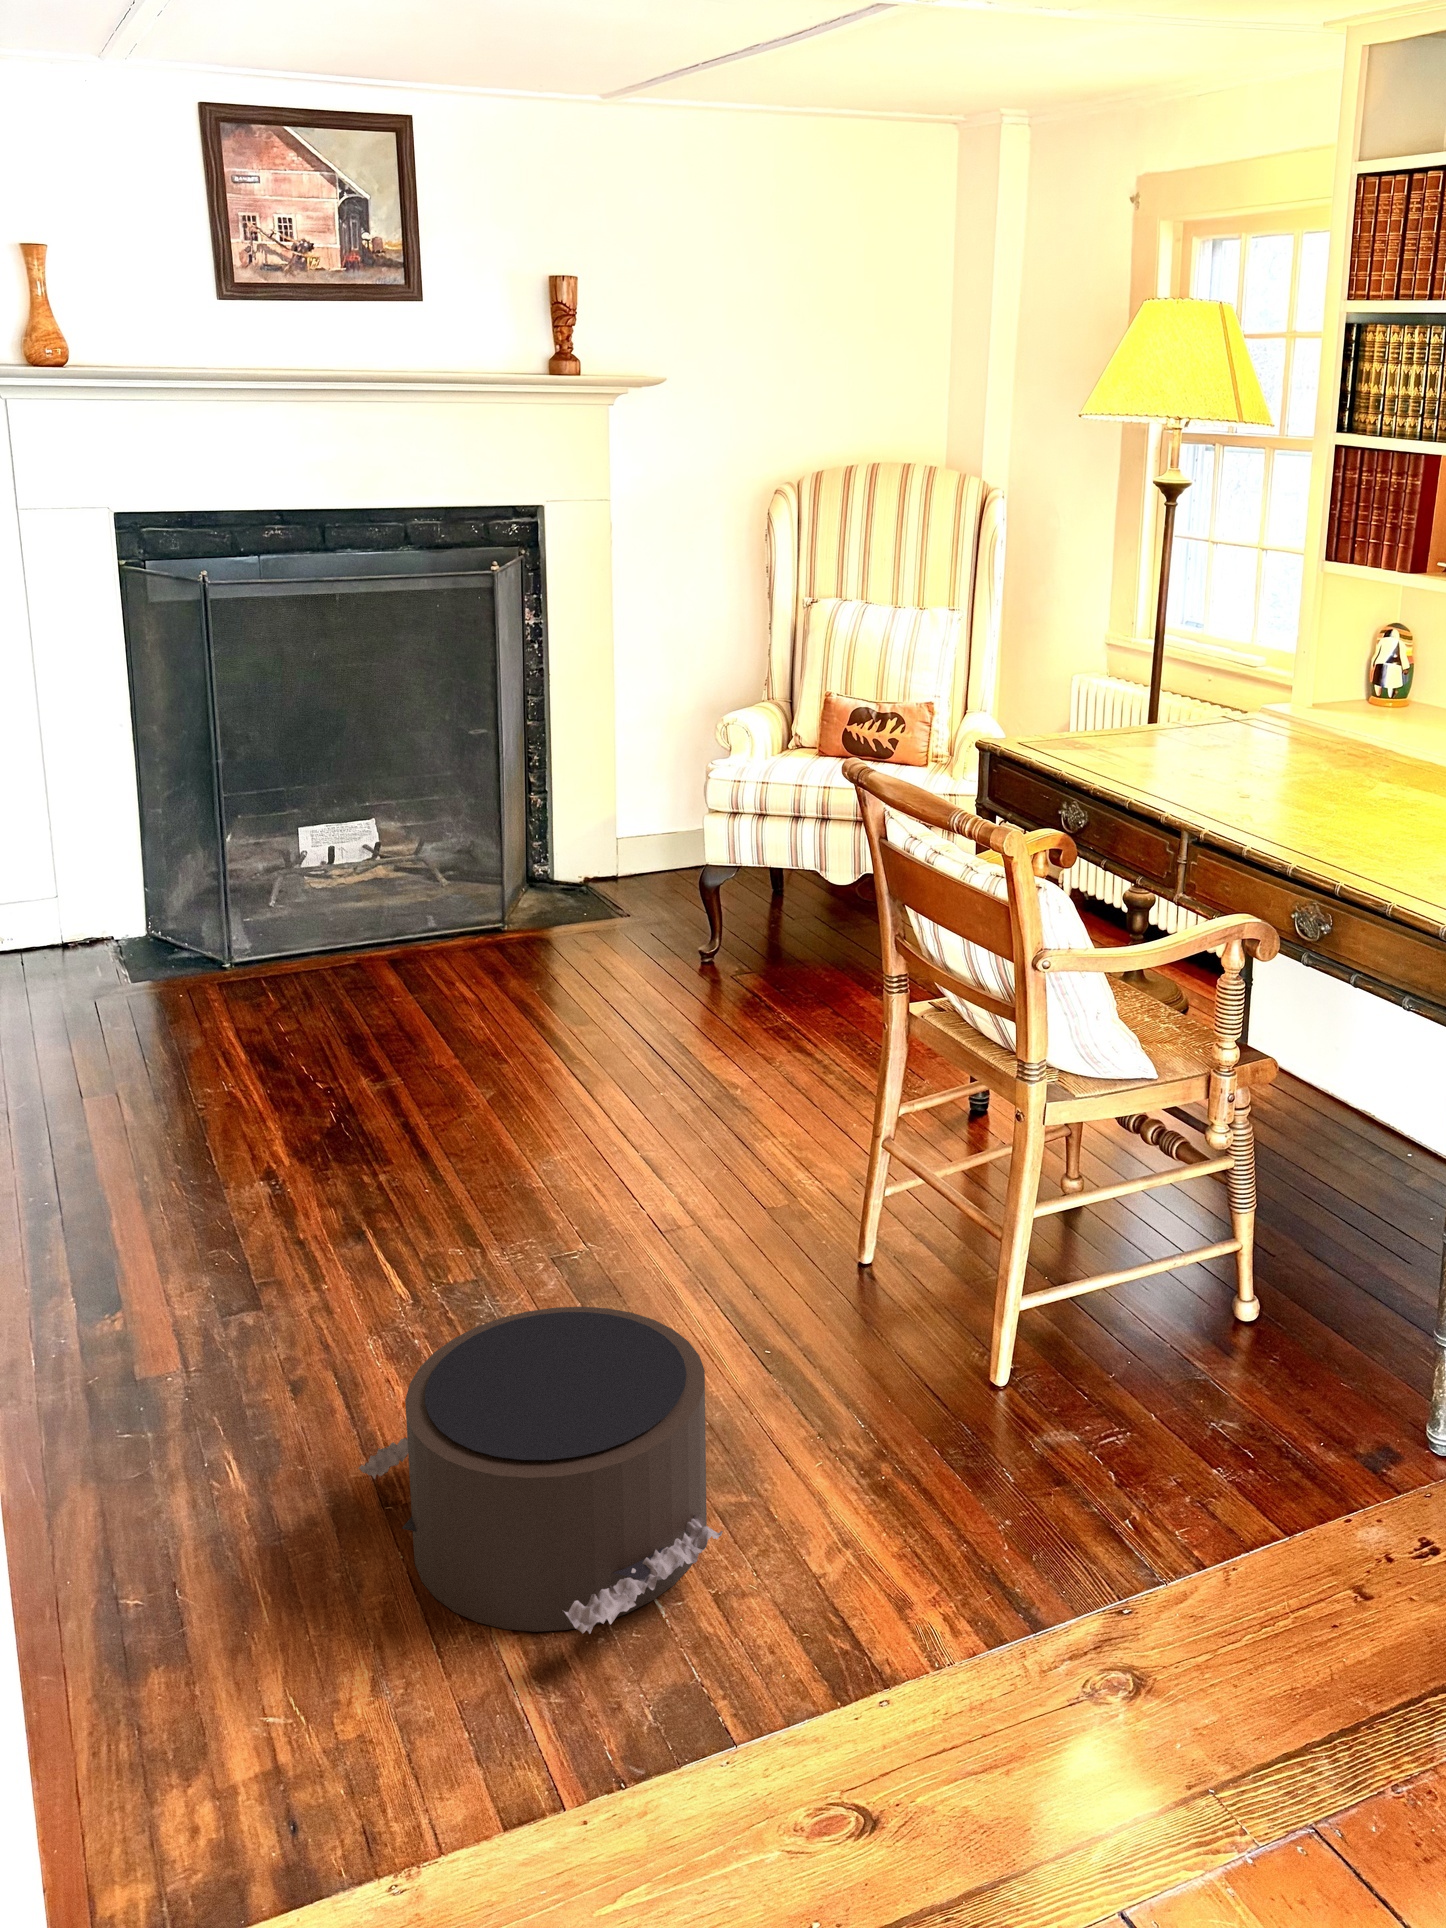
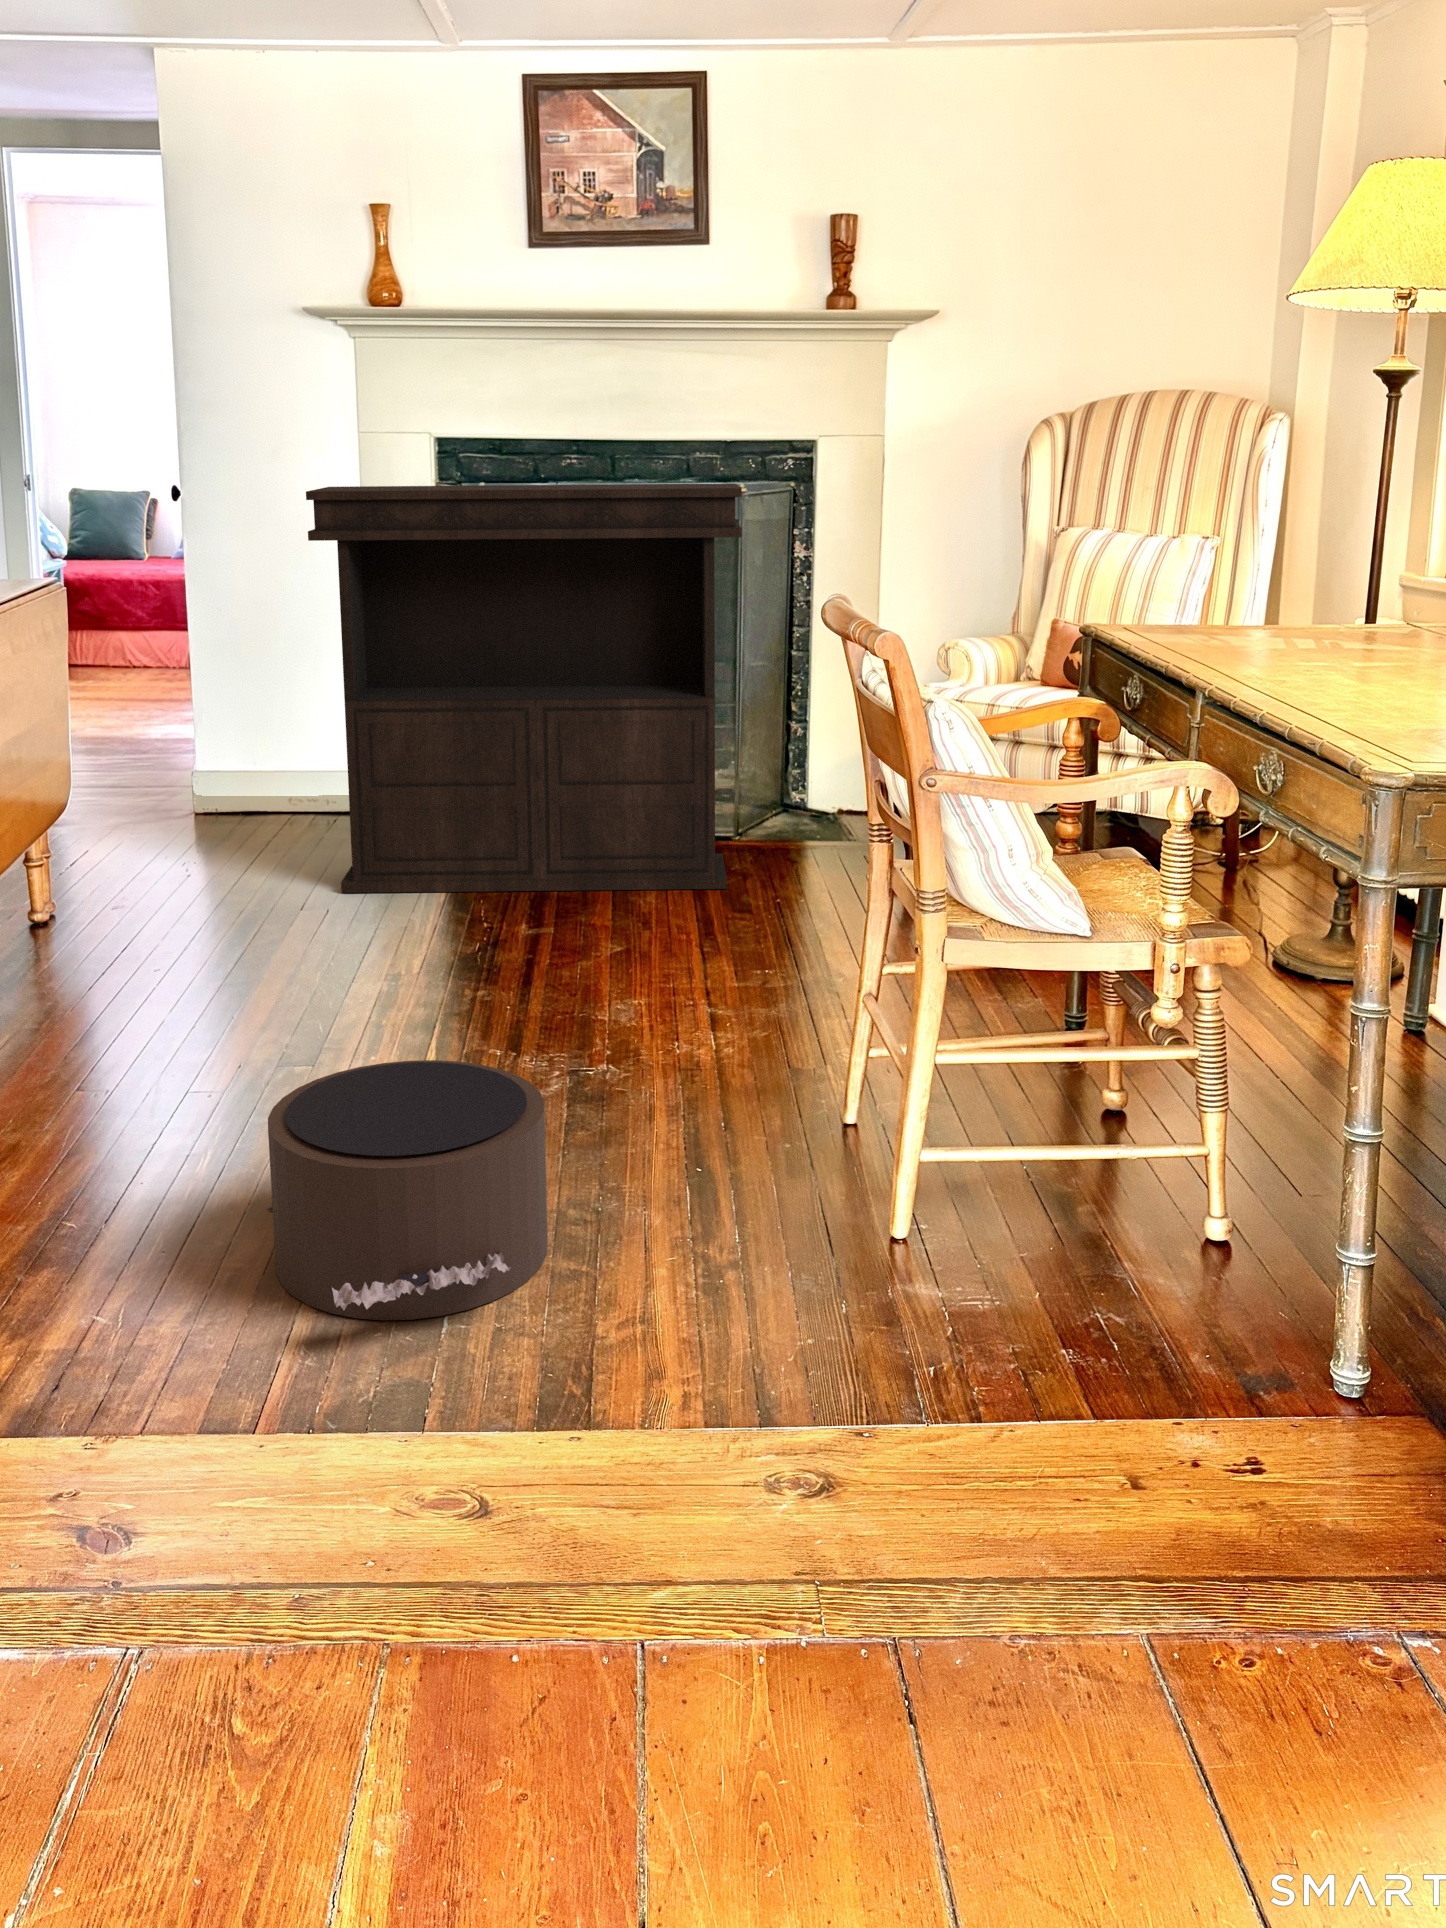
console table: none [43,573,551,1066] -> present [306,484,742,893]

